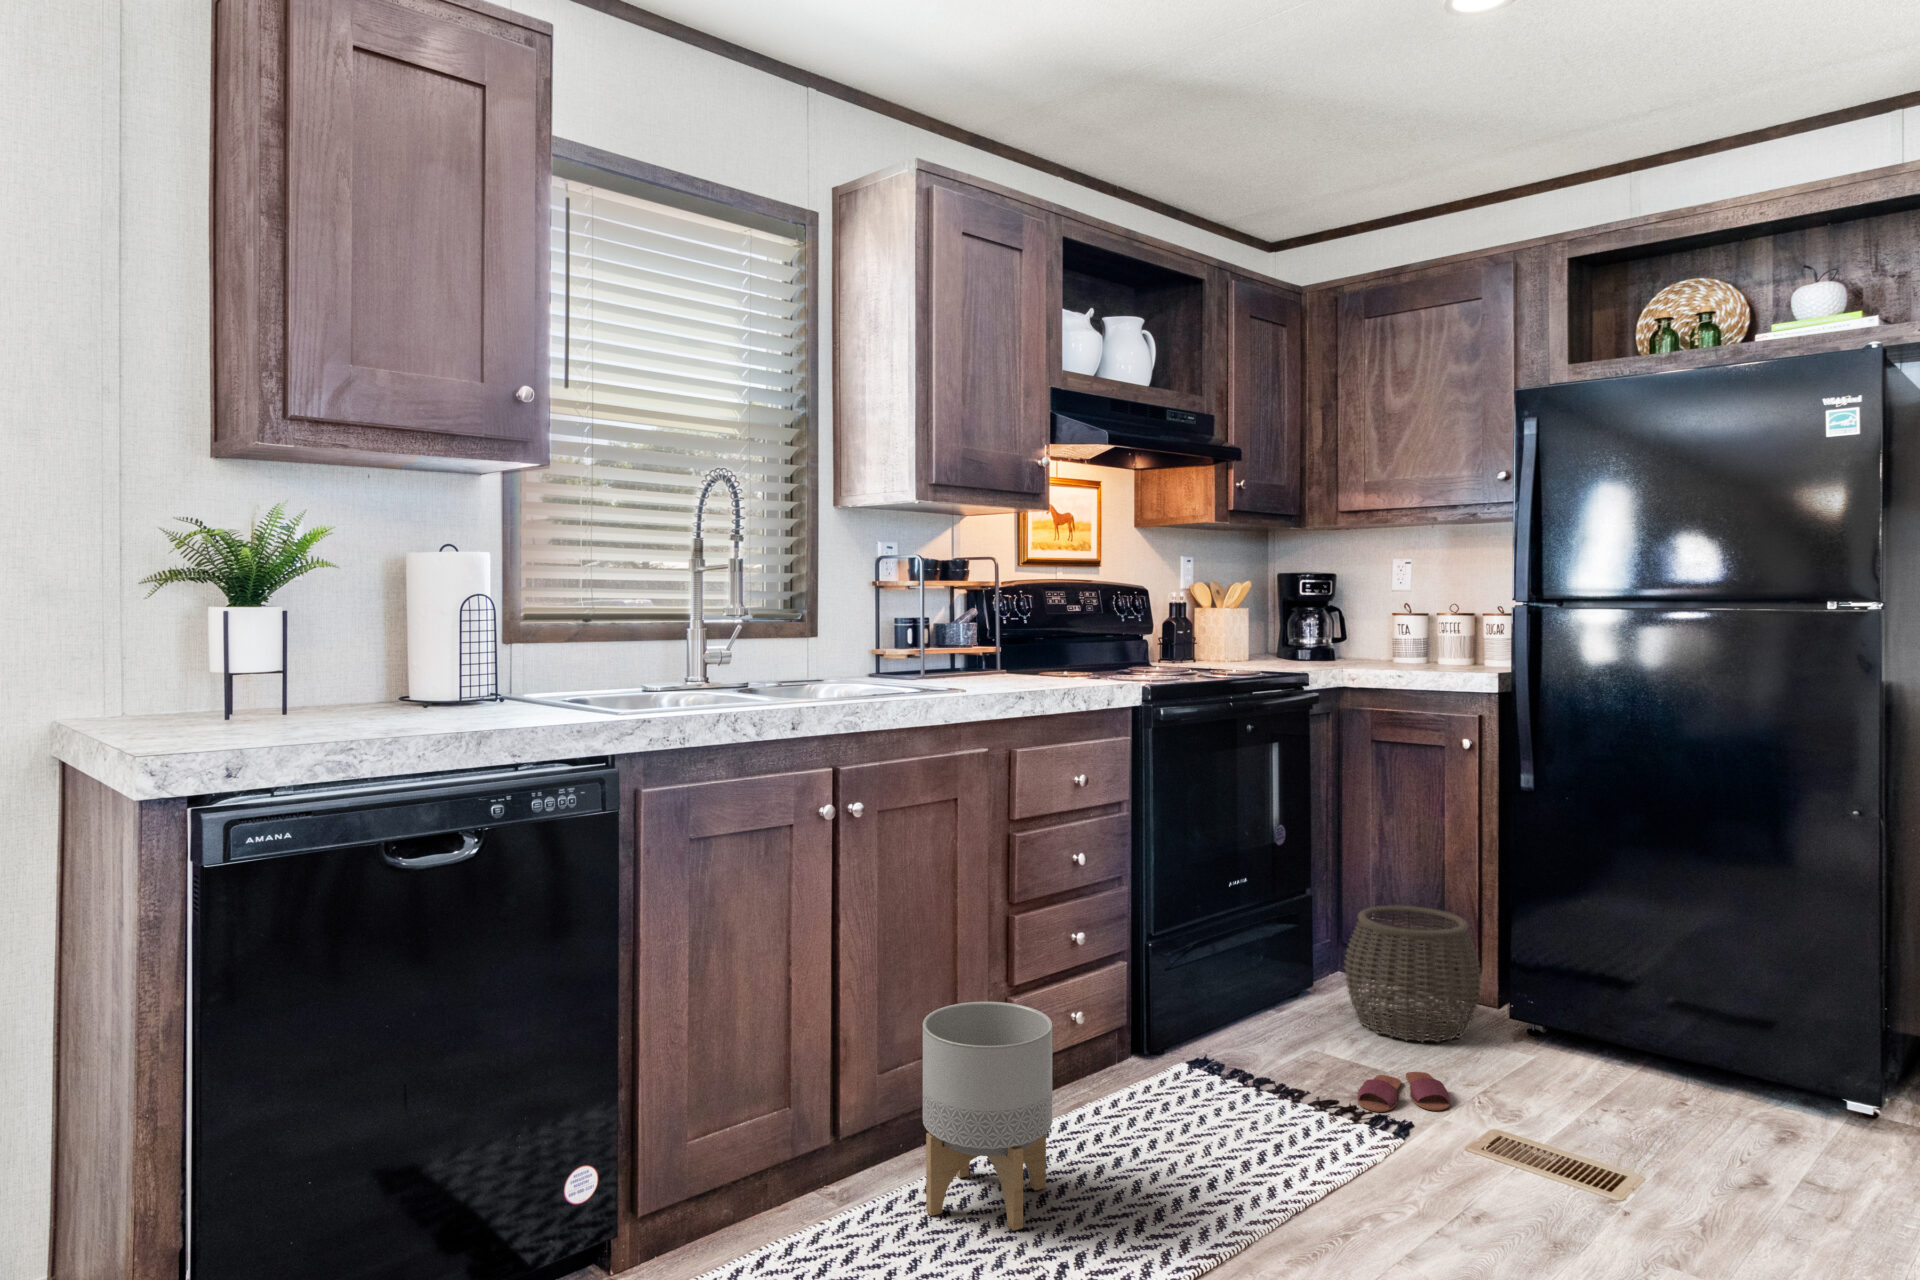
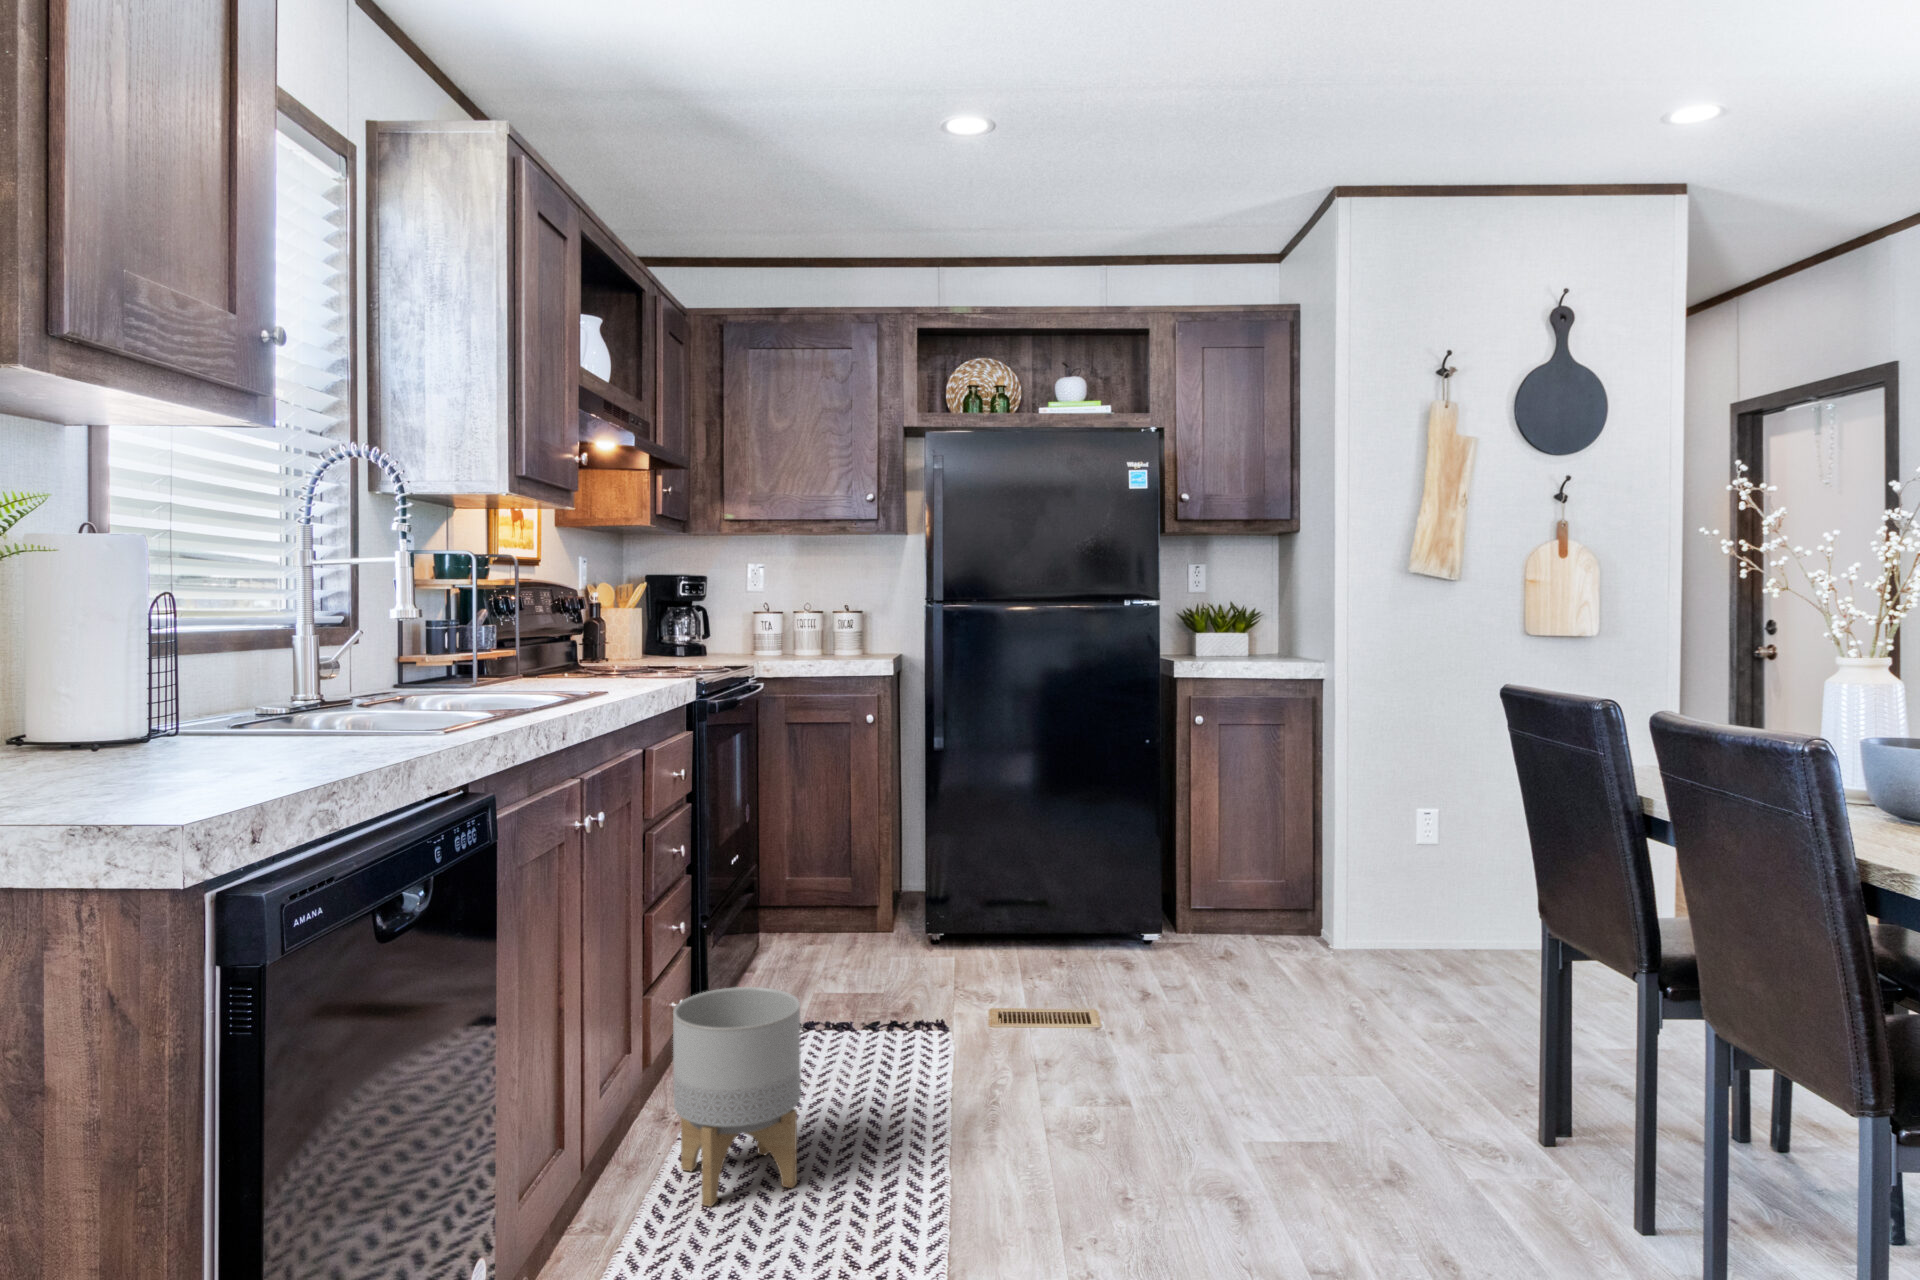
woven basket: present [1344,906,1482,1042] -> none [808,857,917,968]
slippers: present [1357,1072,1450,1112] -> none [889,984,956,1019]

